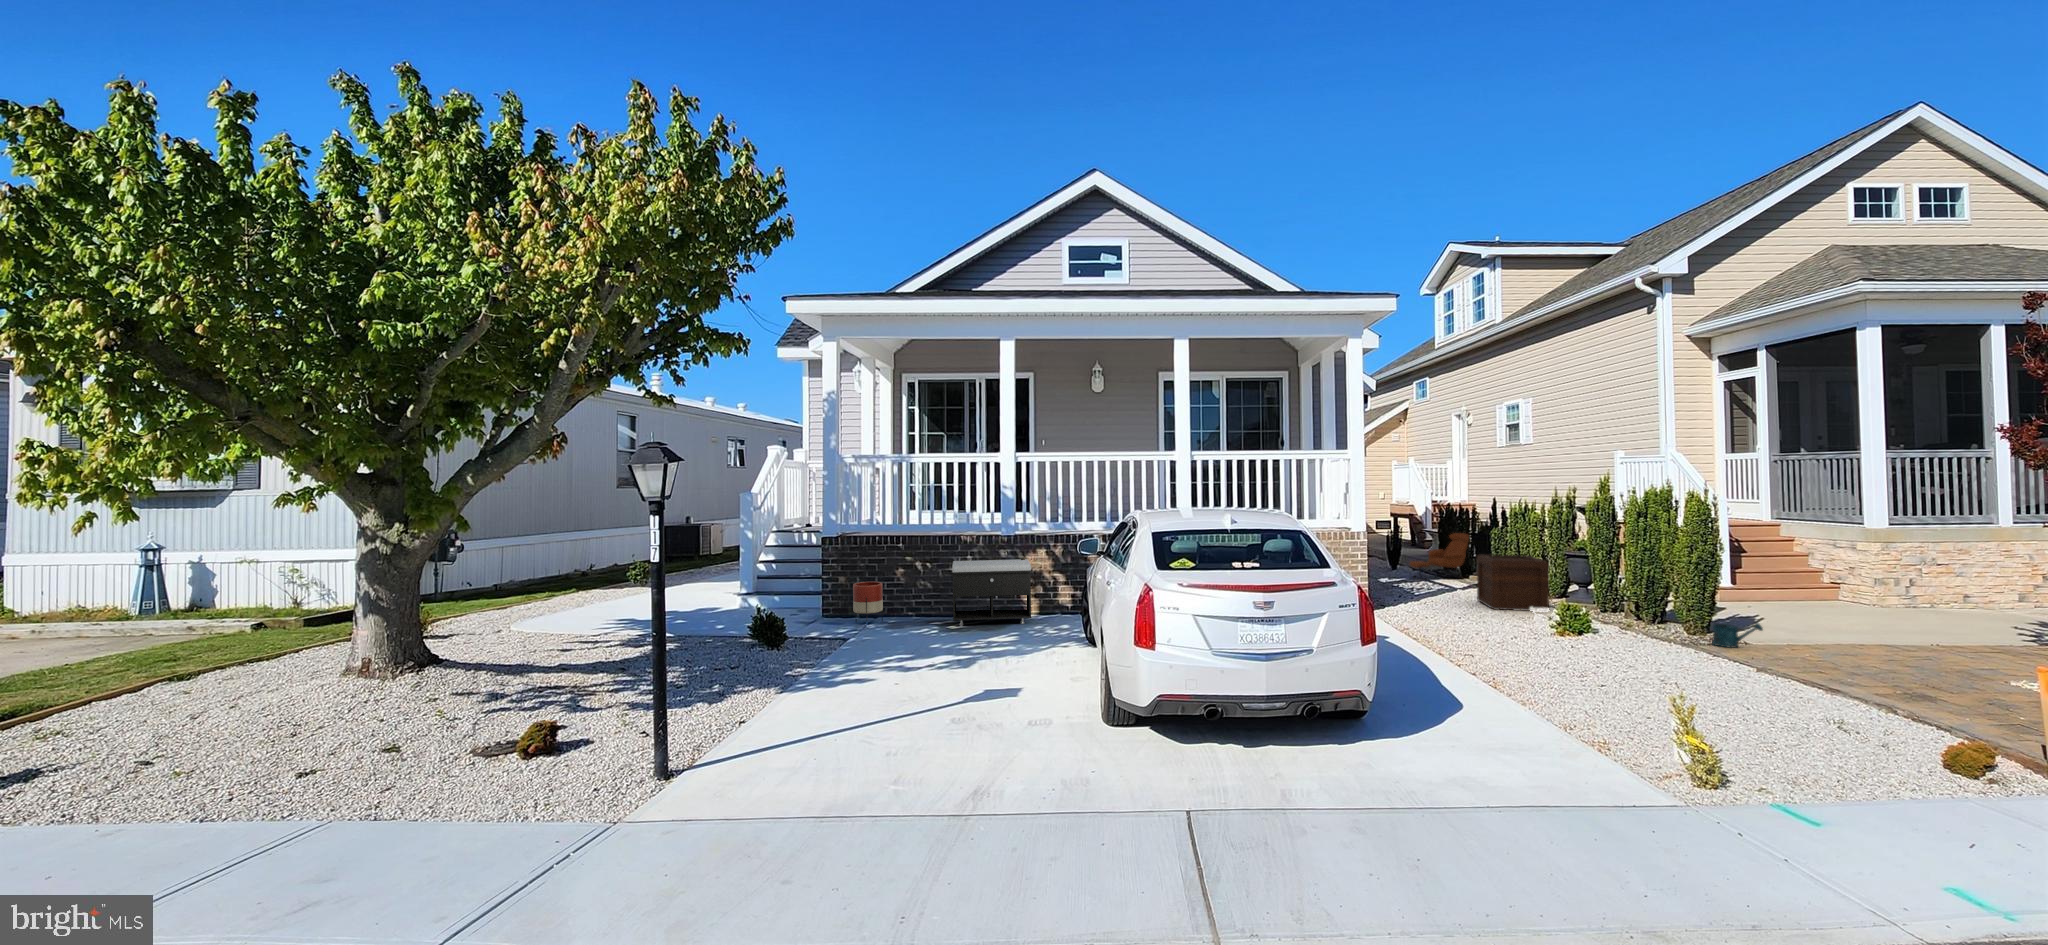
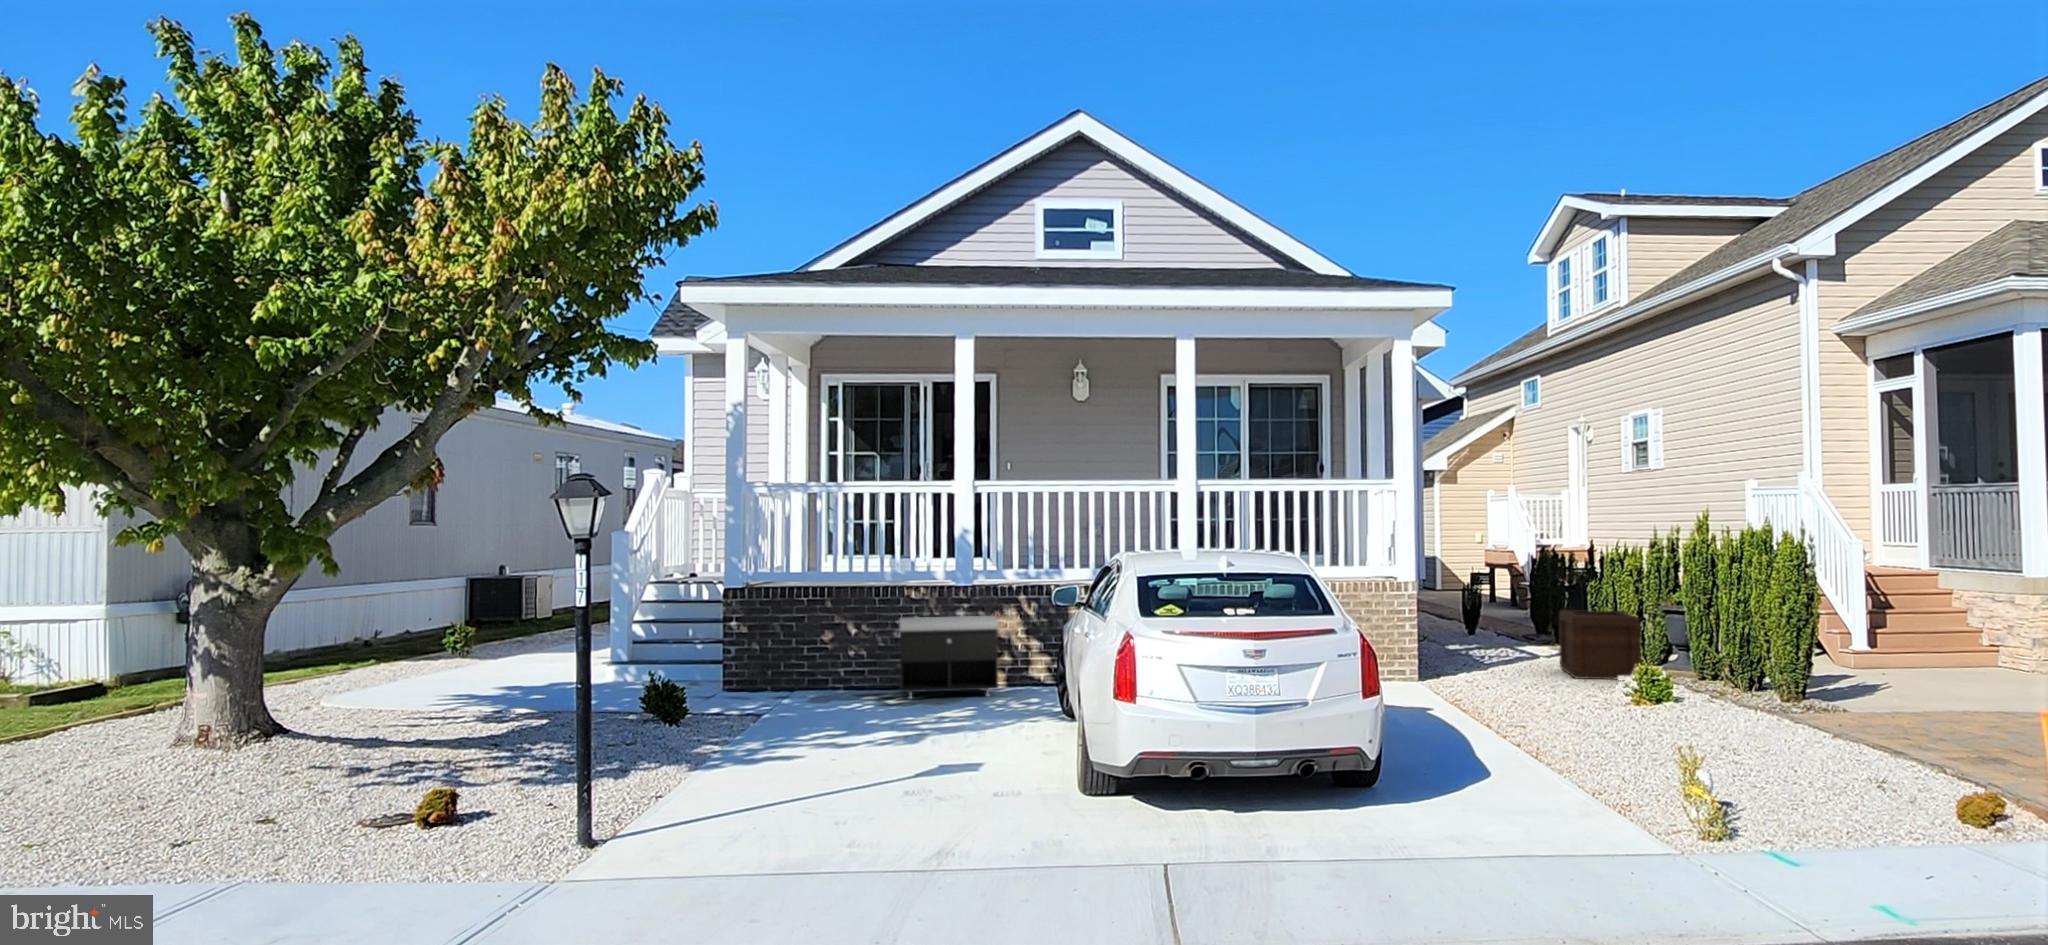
lounge chair: present [1410,533,1469,578] -> none [1488,584,1563,645]
planter: present [853,582,883,622] -> none [773,644,810,700]
watering can: present [1712,623,1763,648] -> none [1802,683,1862,717]

